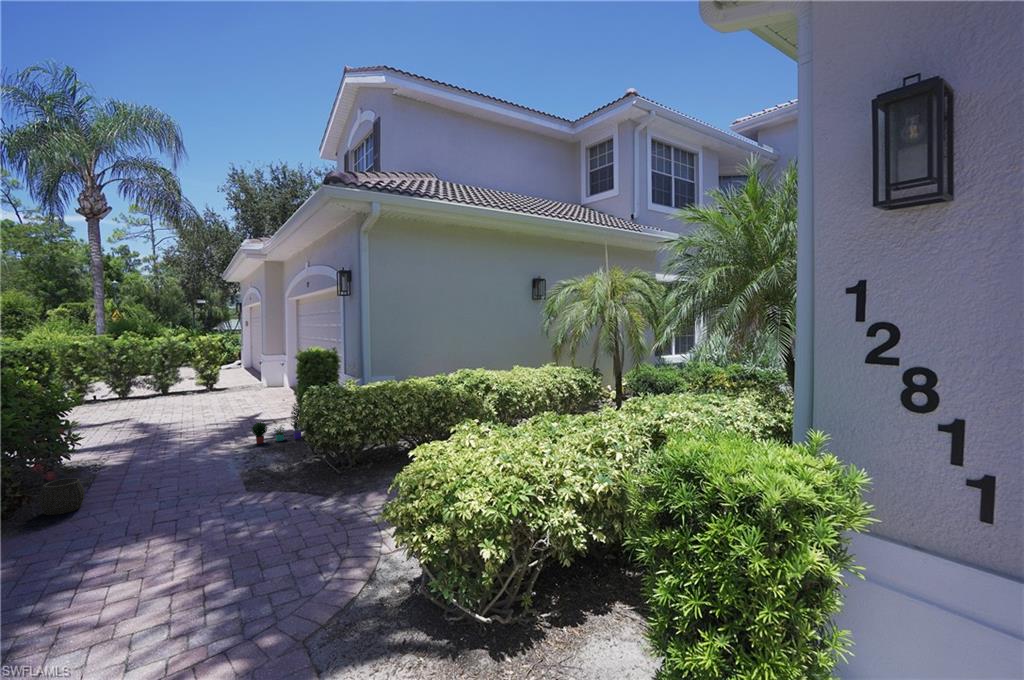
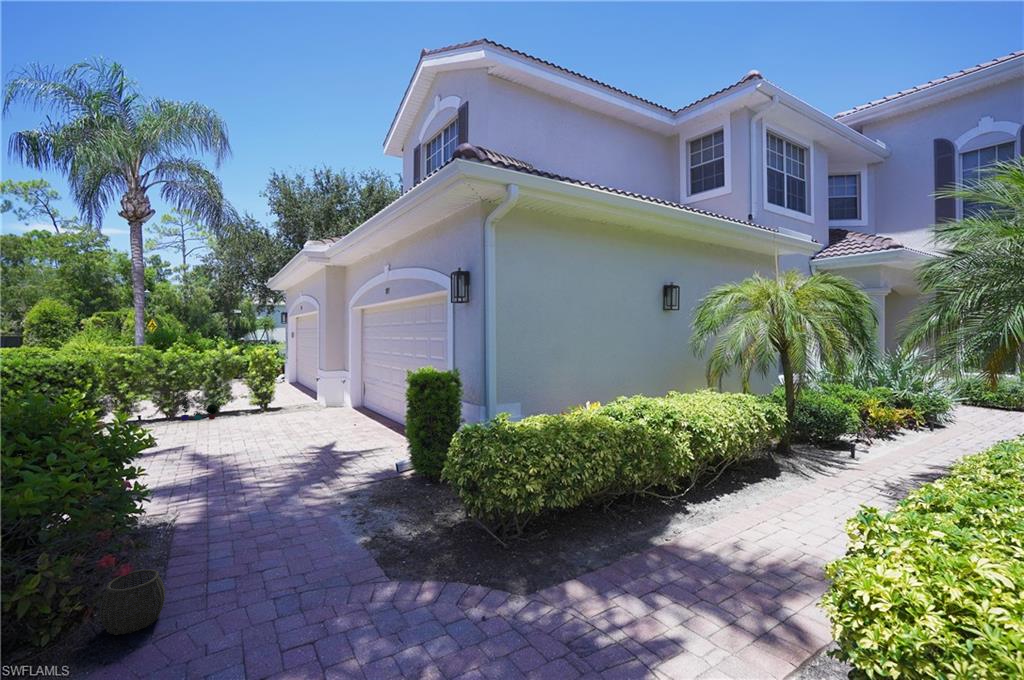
potted plant: present [252,403,301,444] -> present [179,393,218,420]

